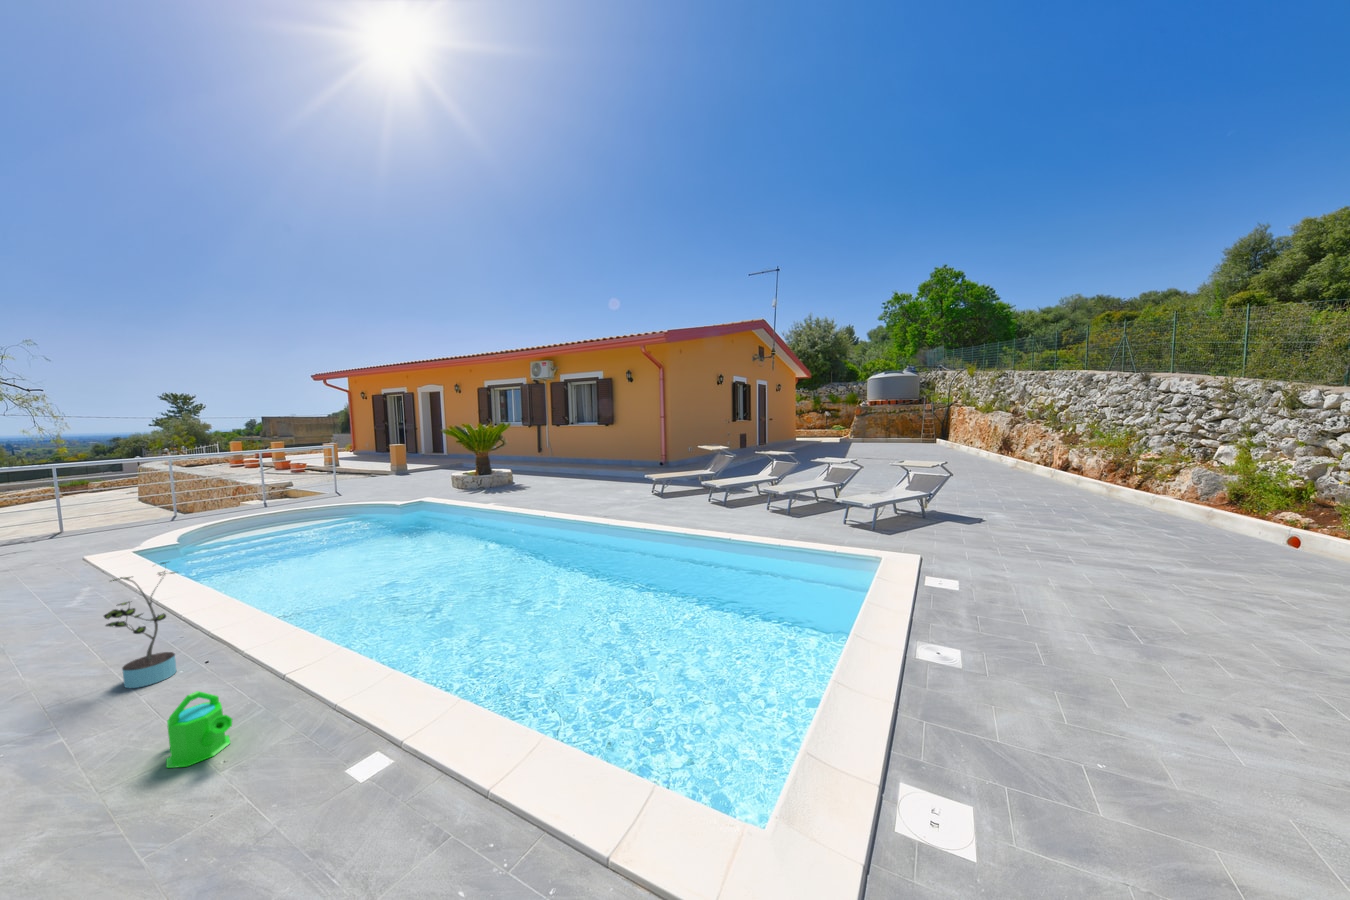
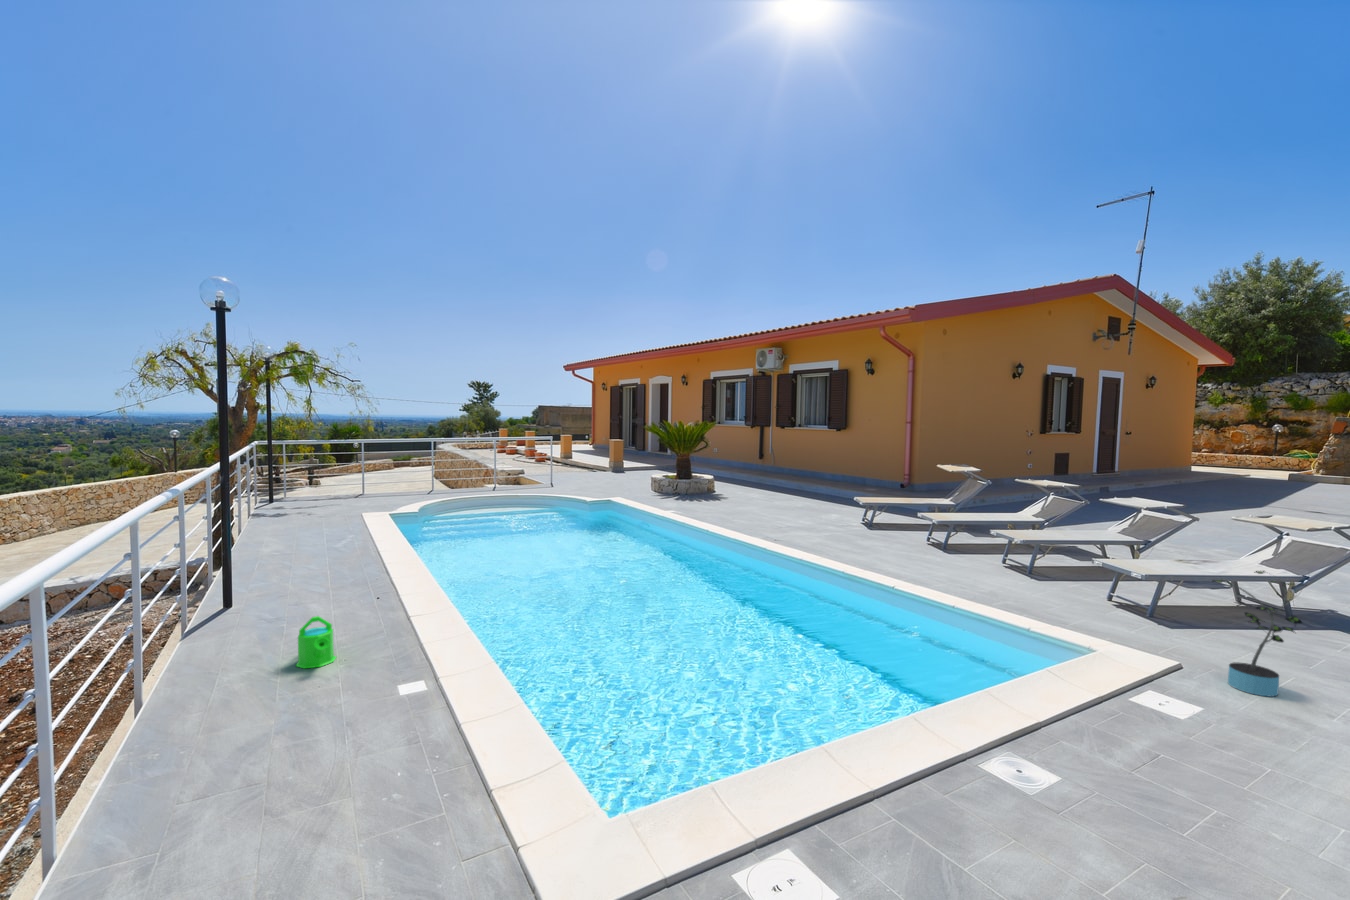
potted plant: present [104,562,177,688] -> present [1212,571,1302,696]

